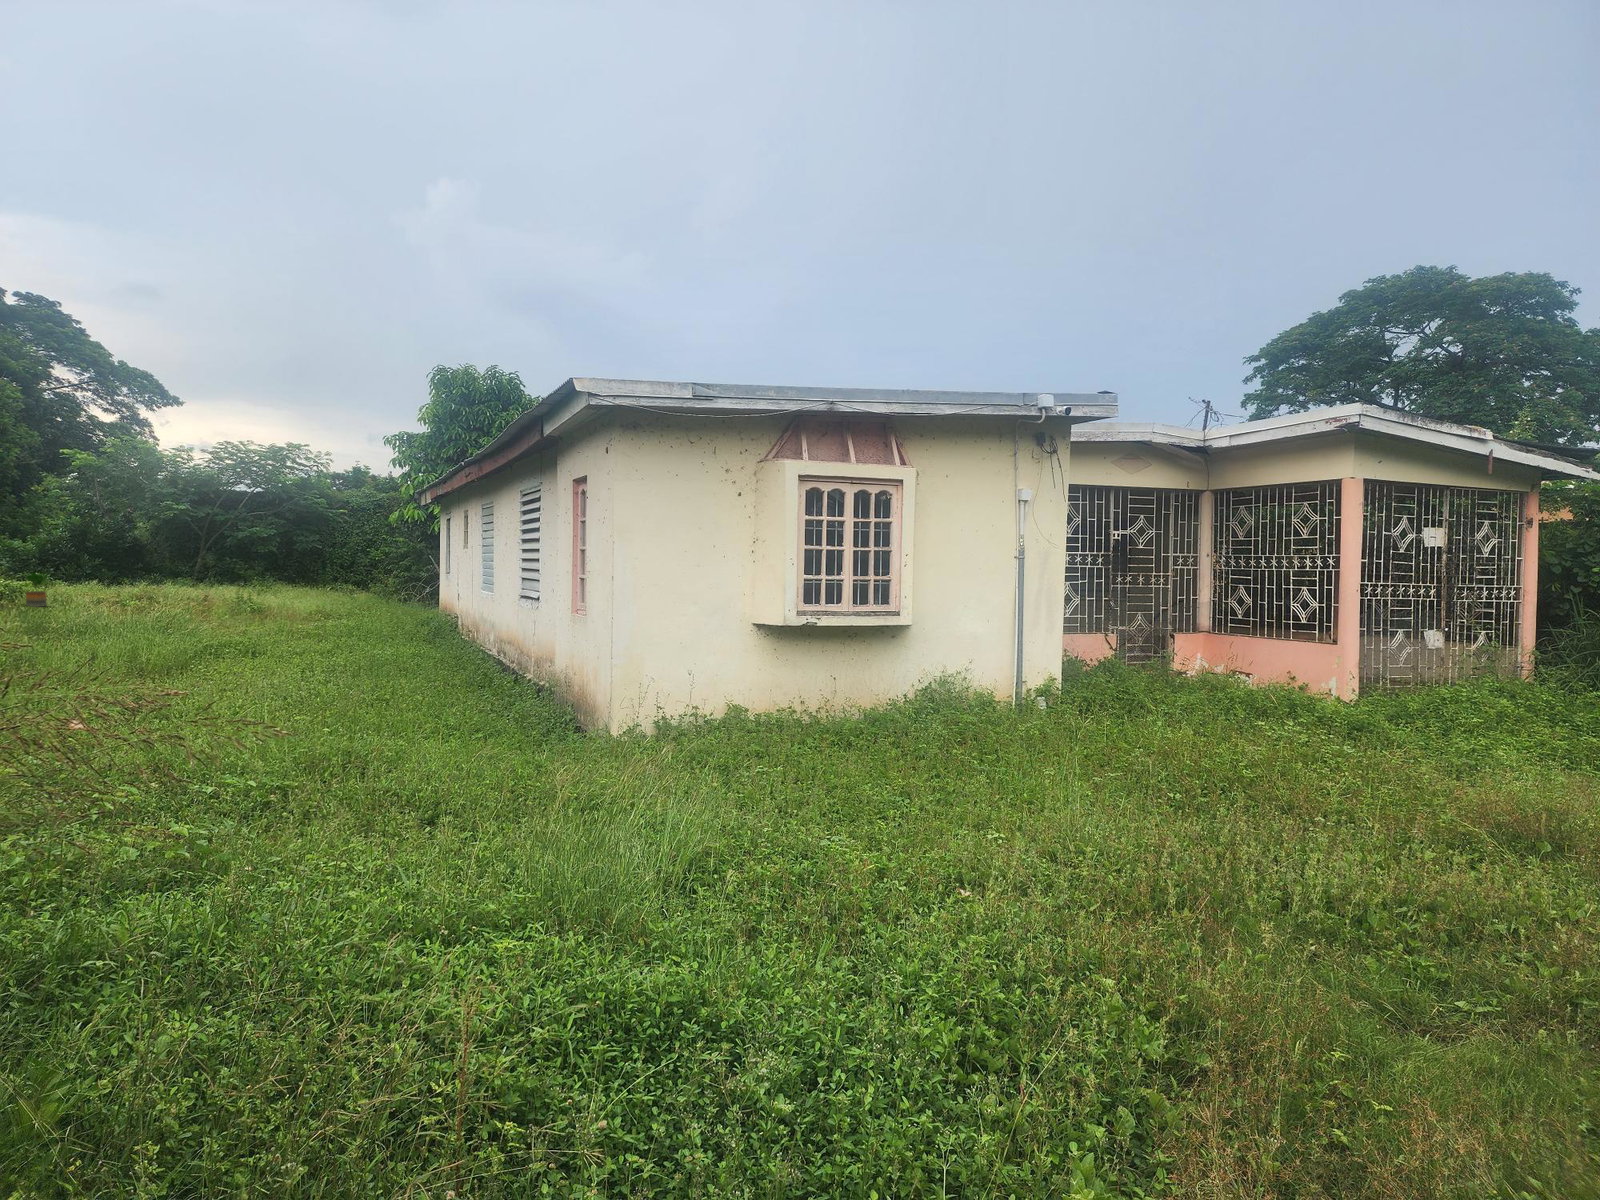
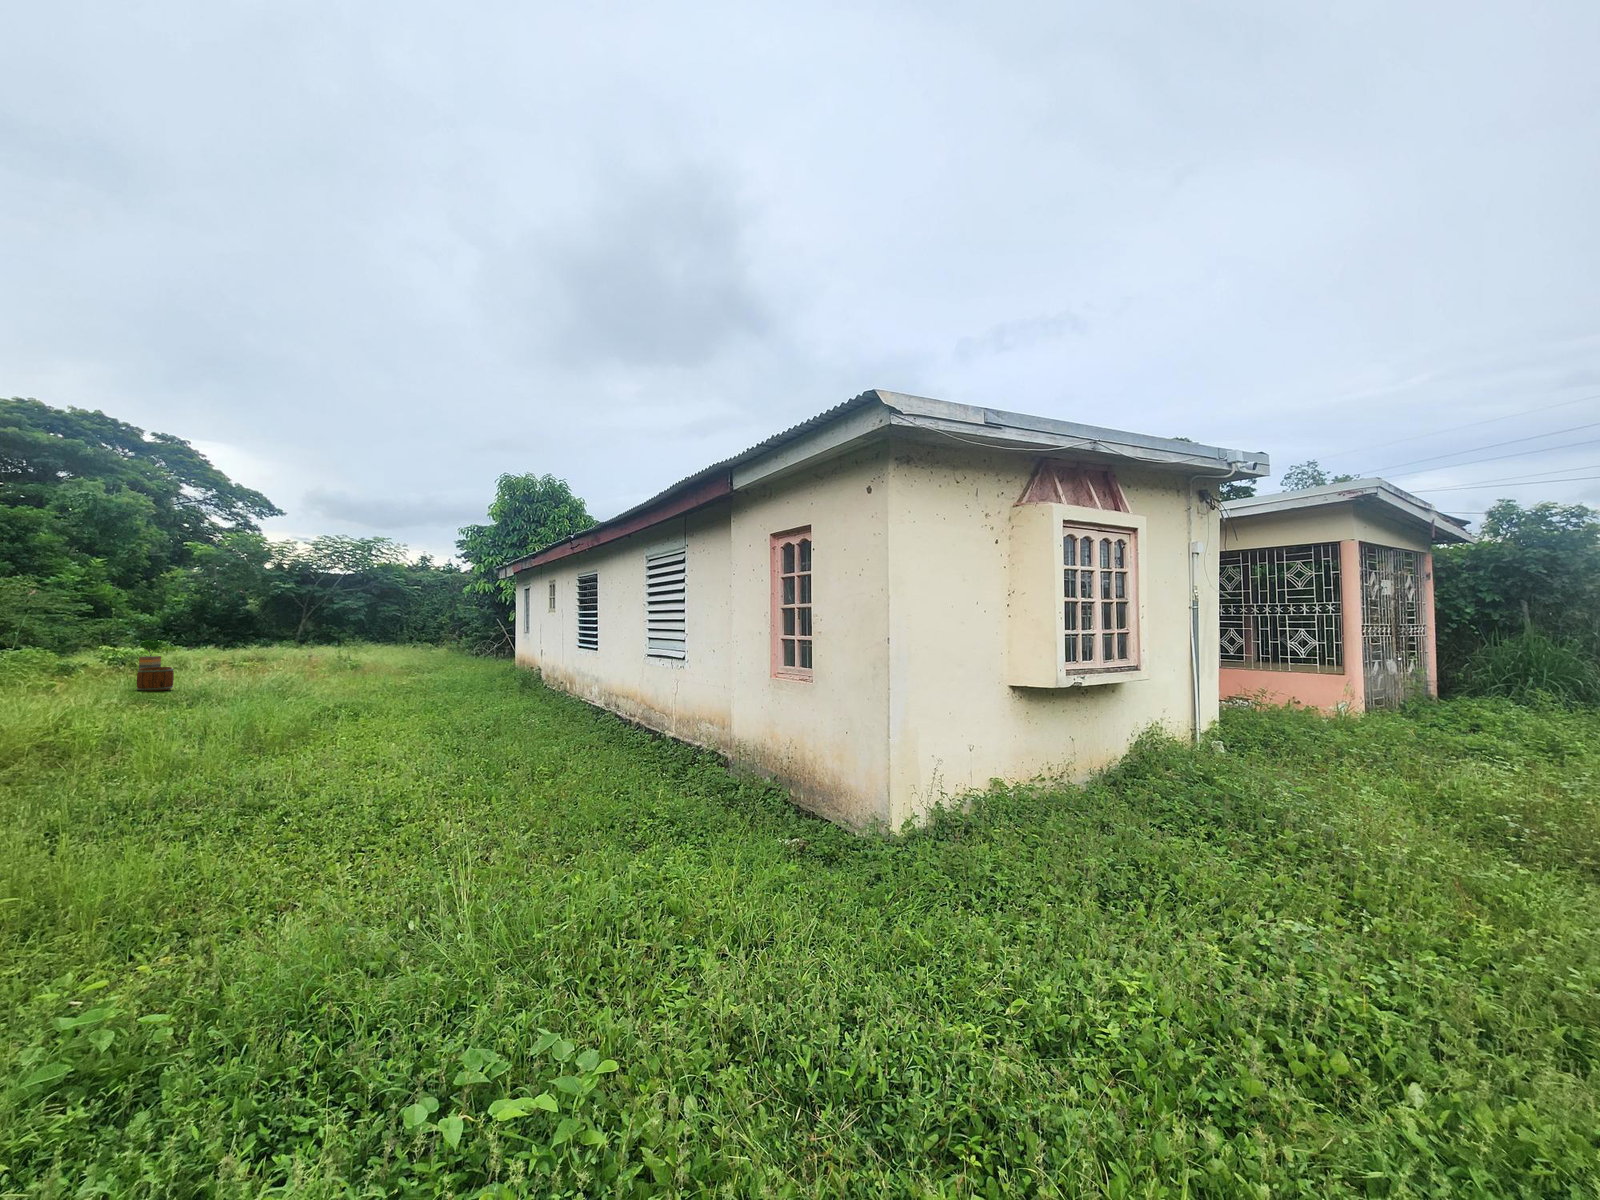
bucket: none [28,602,61,627] -> present [137,667,174,691]

